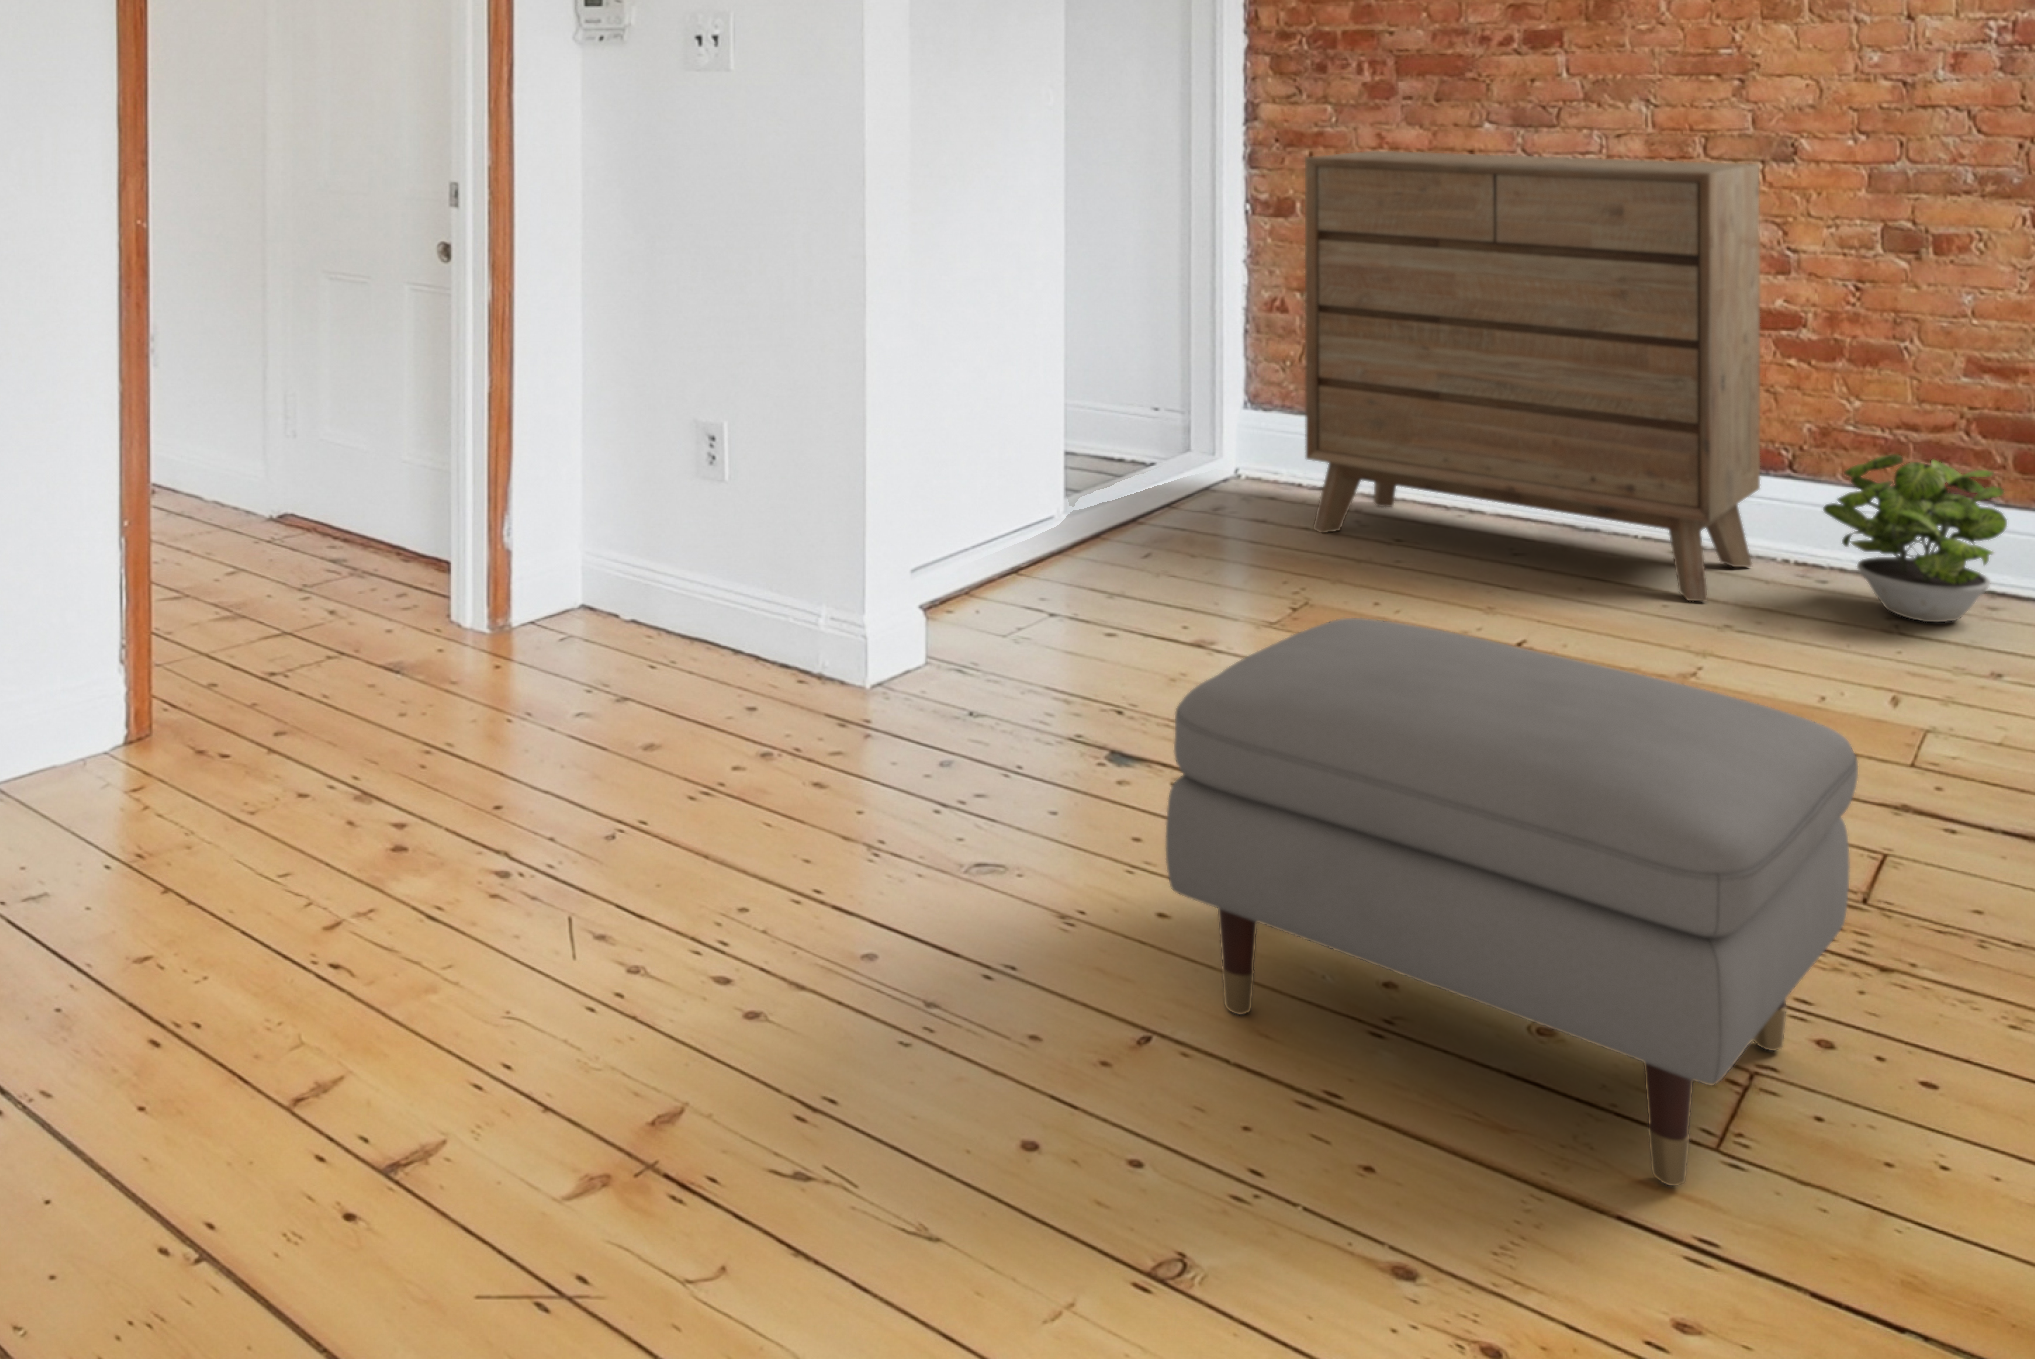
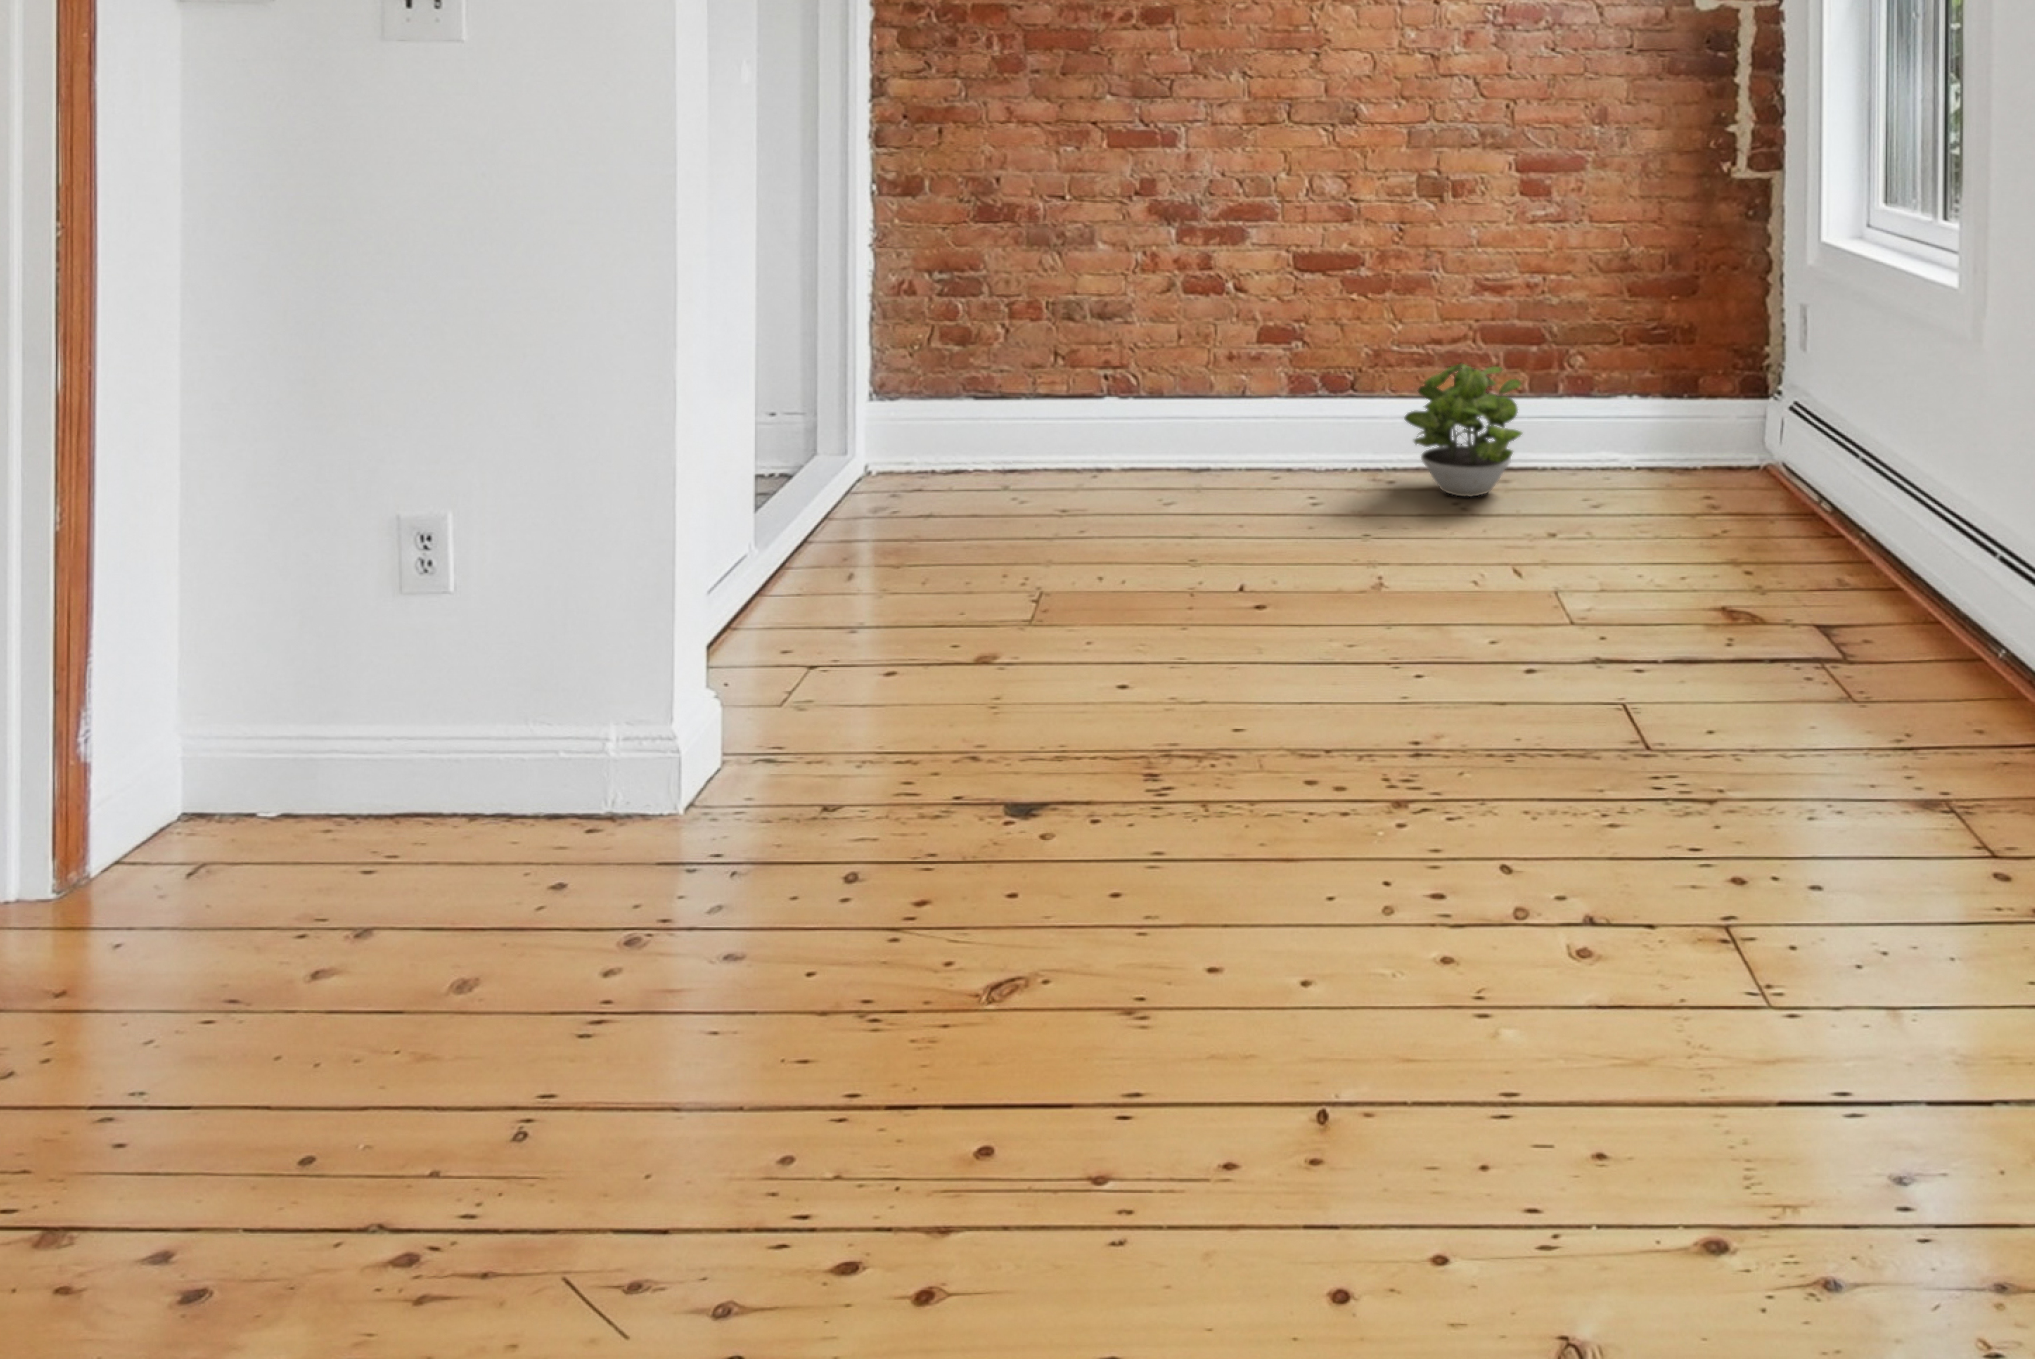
dresser: present [1305,151,1760,602] -> none [968,126,1335,514]
ottoman: present [1166,618,1858,1186] -> none [1302,600,1865,1060]

